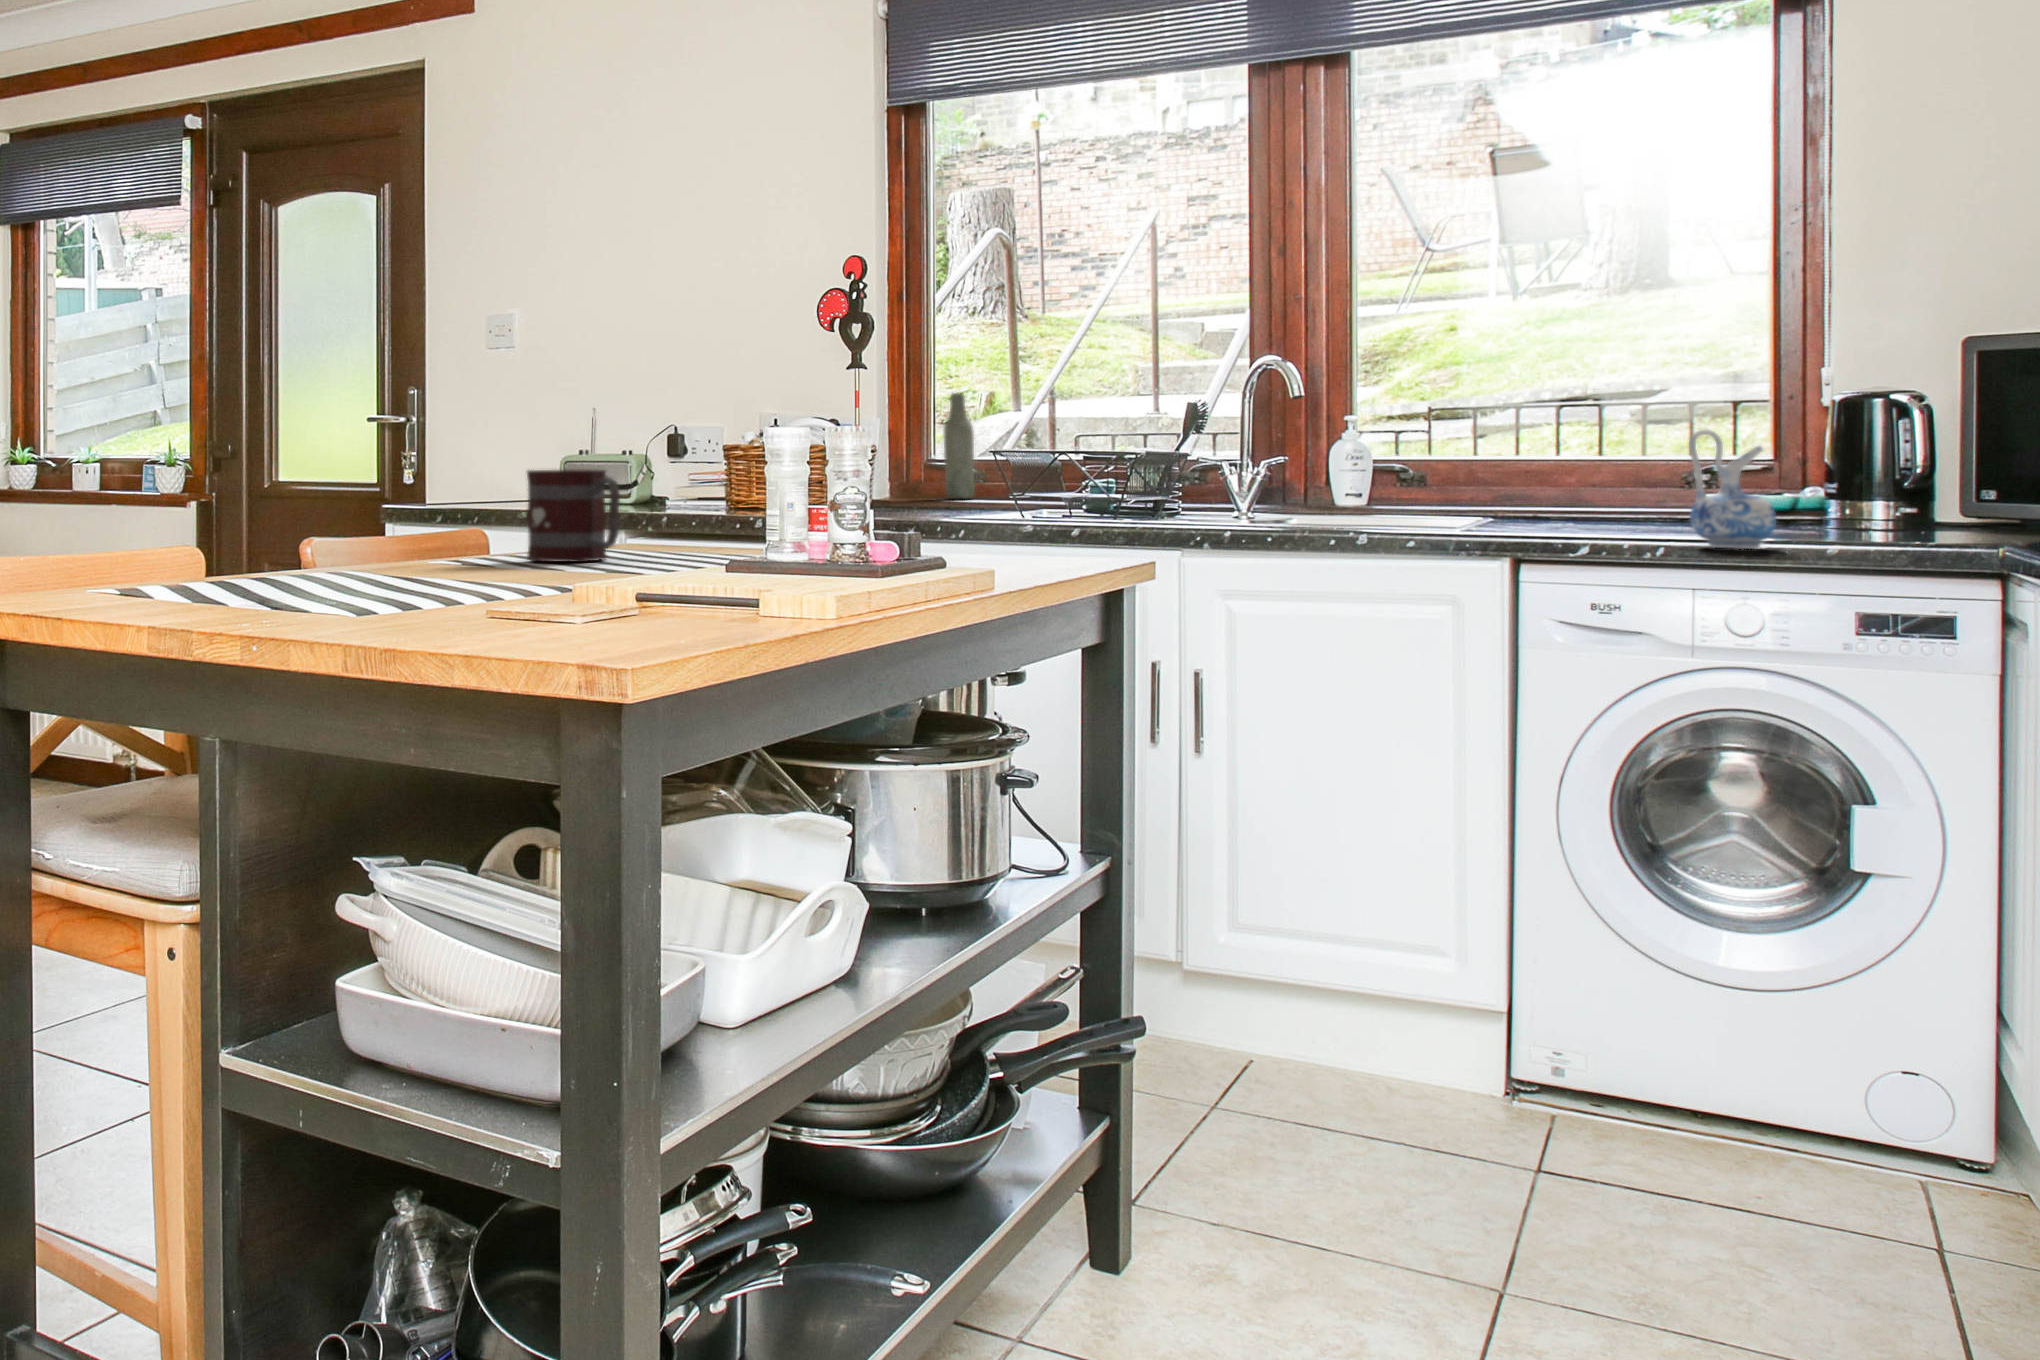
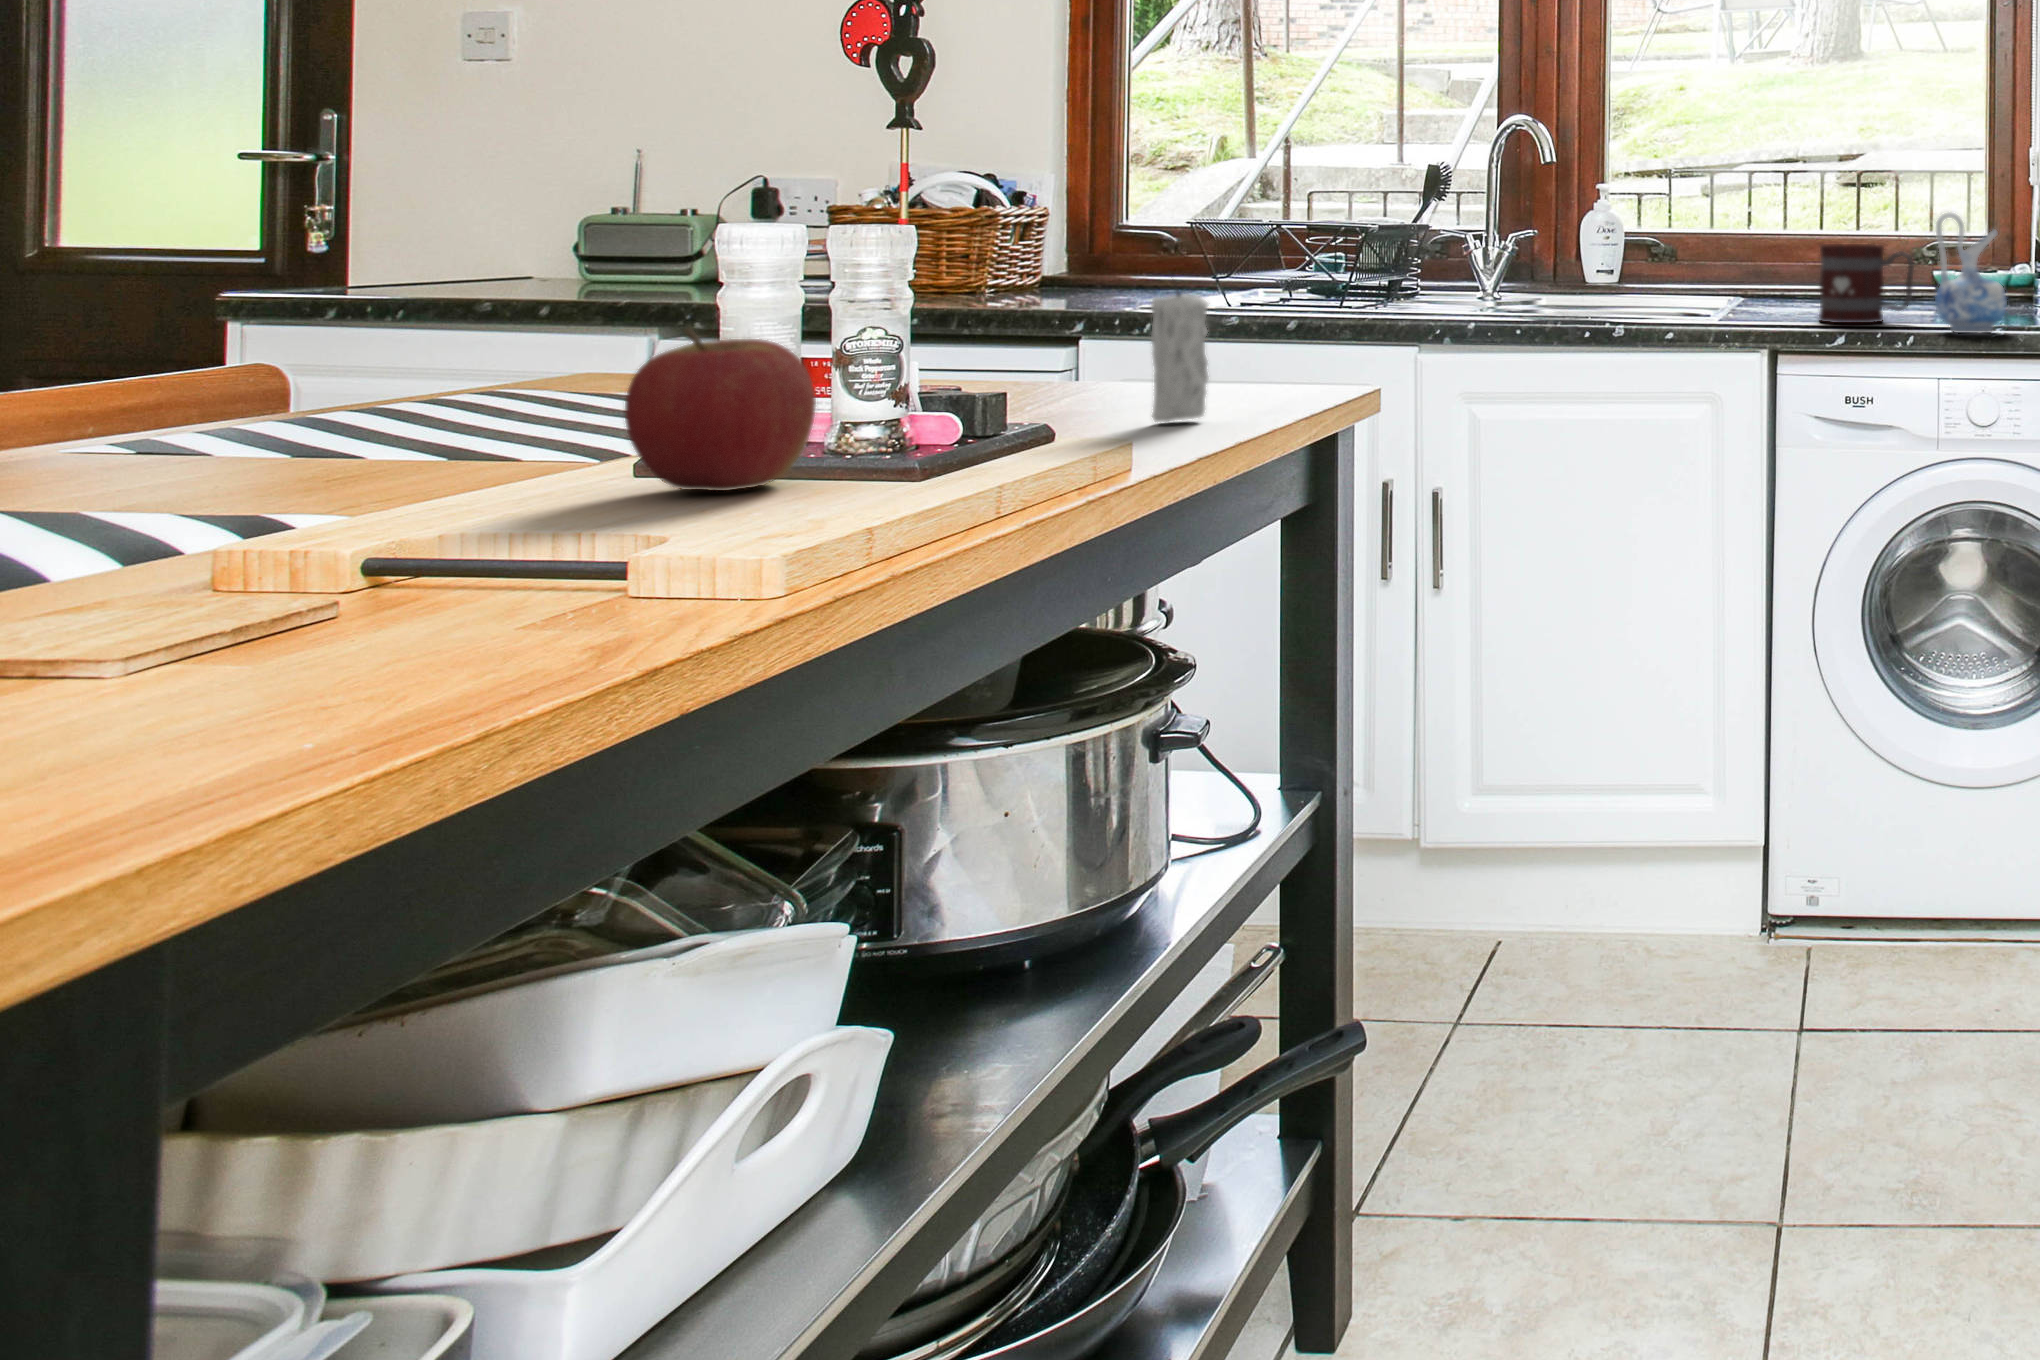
bottle: present [944,393,975,499] -> none [1149,146,1188,276]
candle: none [994,463,1032,565] -> present [1151,289,1209,422]
mug: present [527,469,620,562] -> present [1819,244,1914,323]
apple: none [734,488,823,580] -> present [624,328,816,491]

